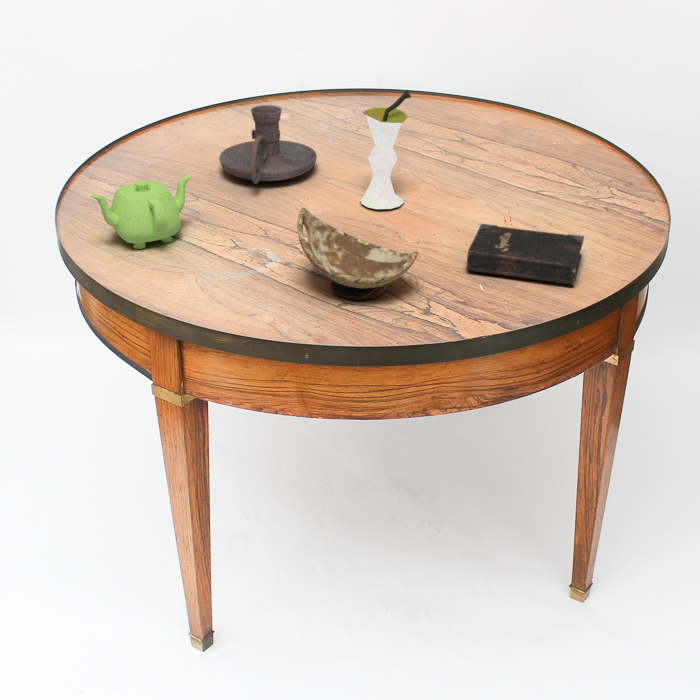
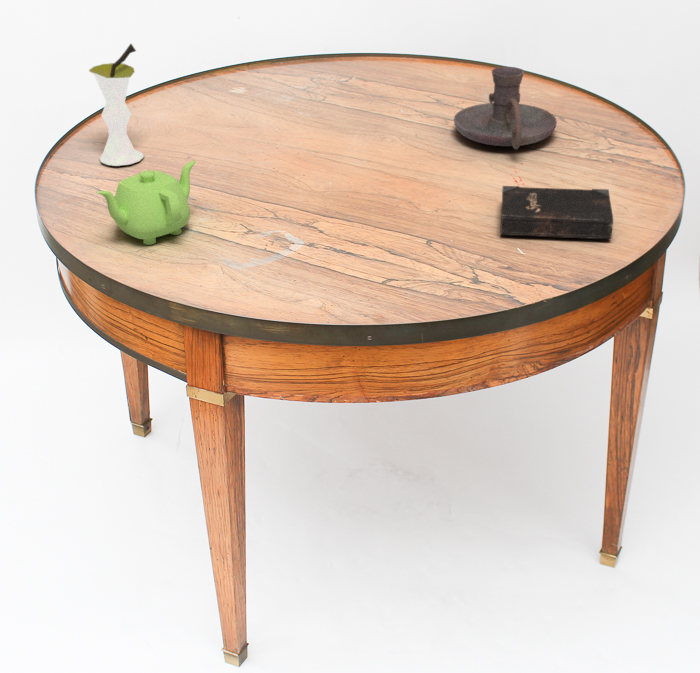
vase: present [361,90,411,209] -> present [89,44,144,166]
candle holder: present [219,105,317,184] -> present [454,67,557,149]
decorative bowl: present [297,207,418,300] -> none [334,185,462,275]

